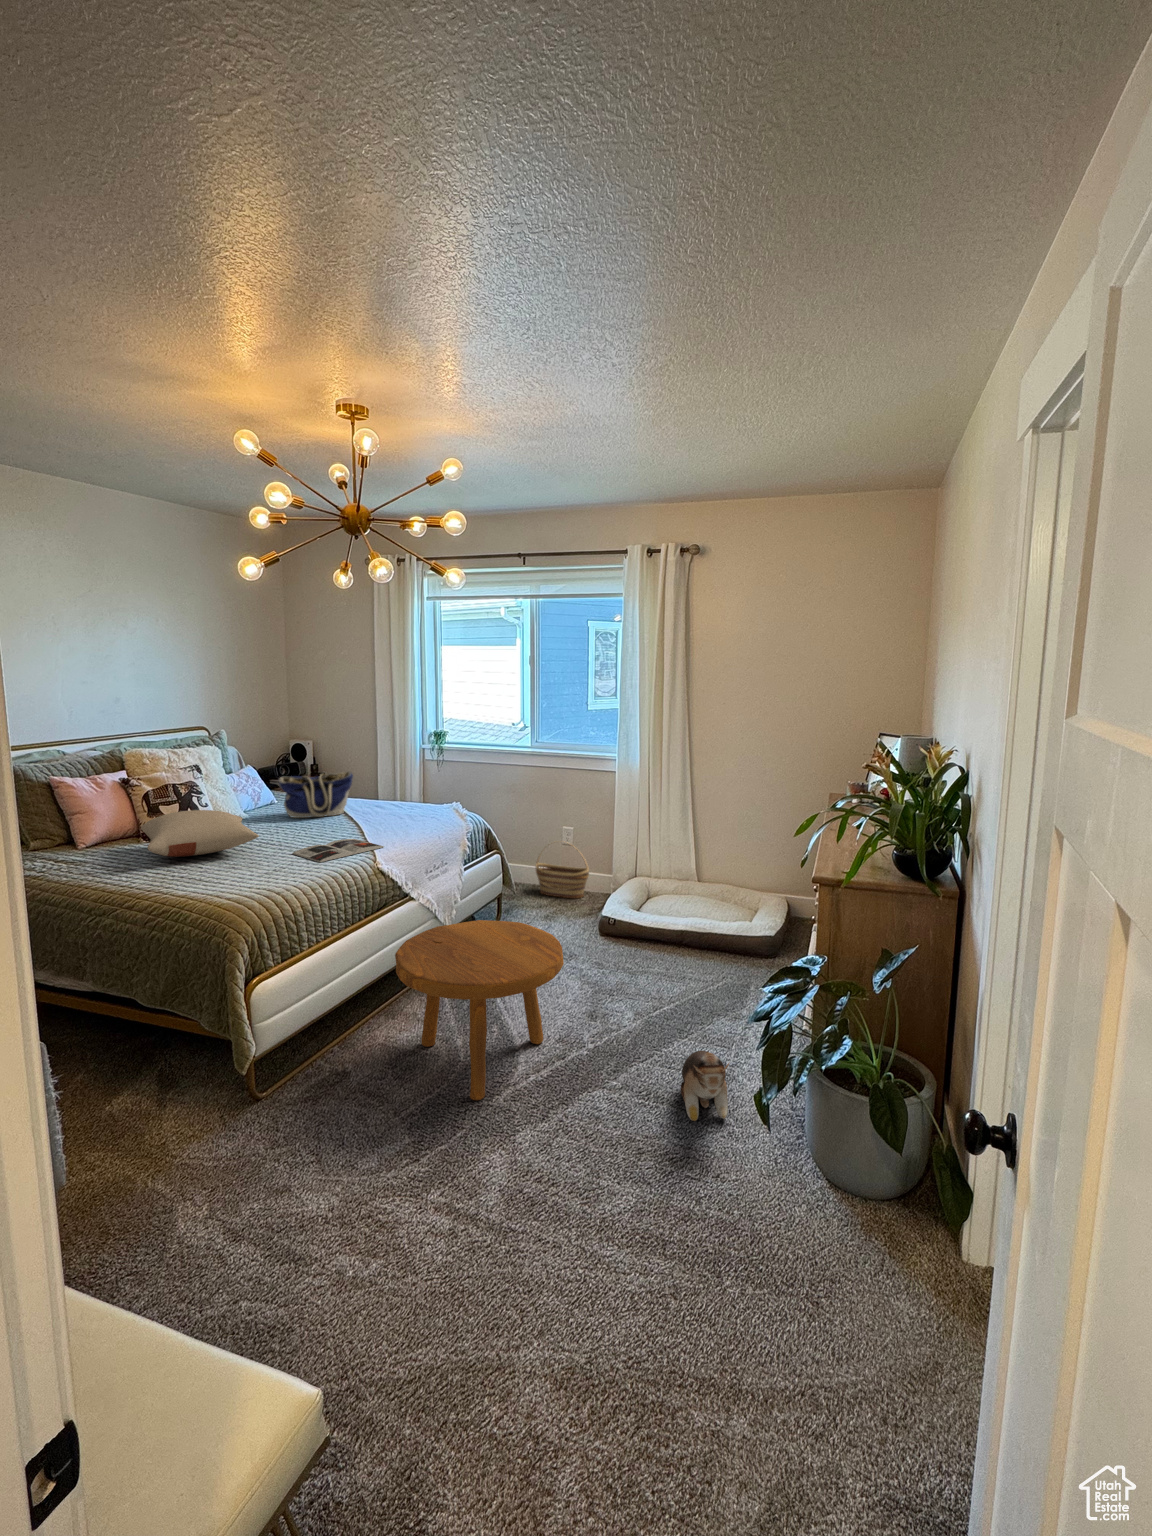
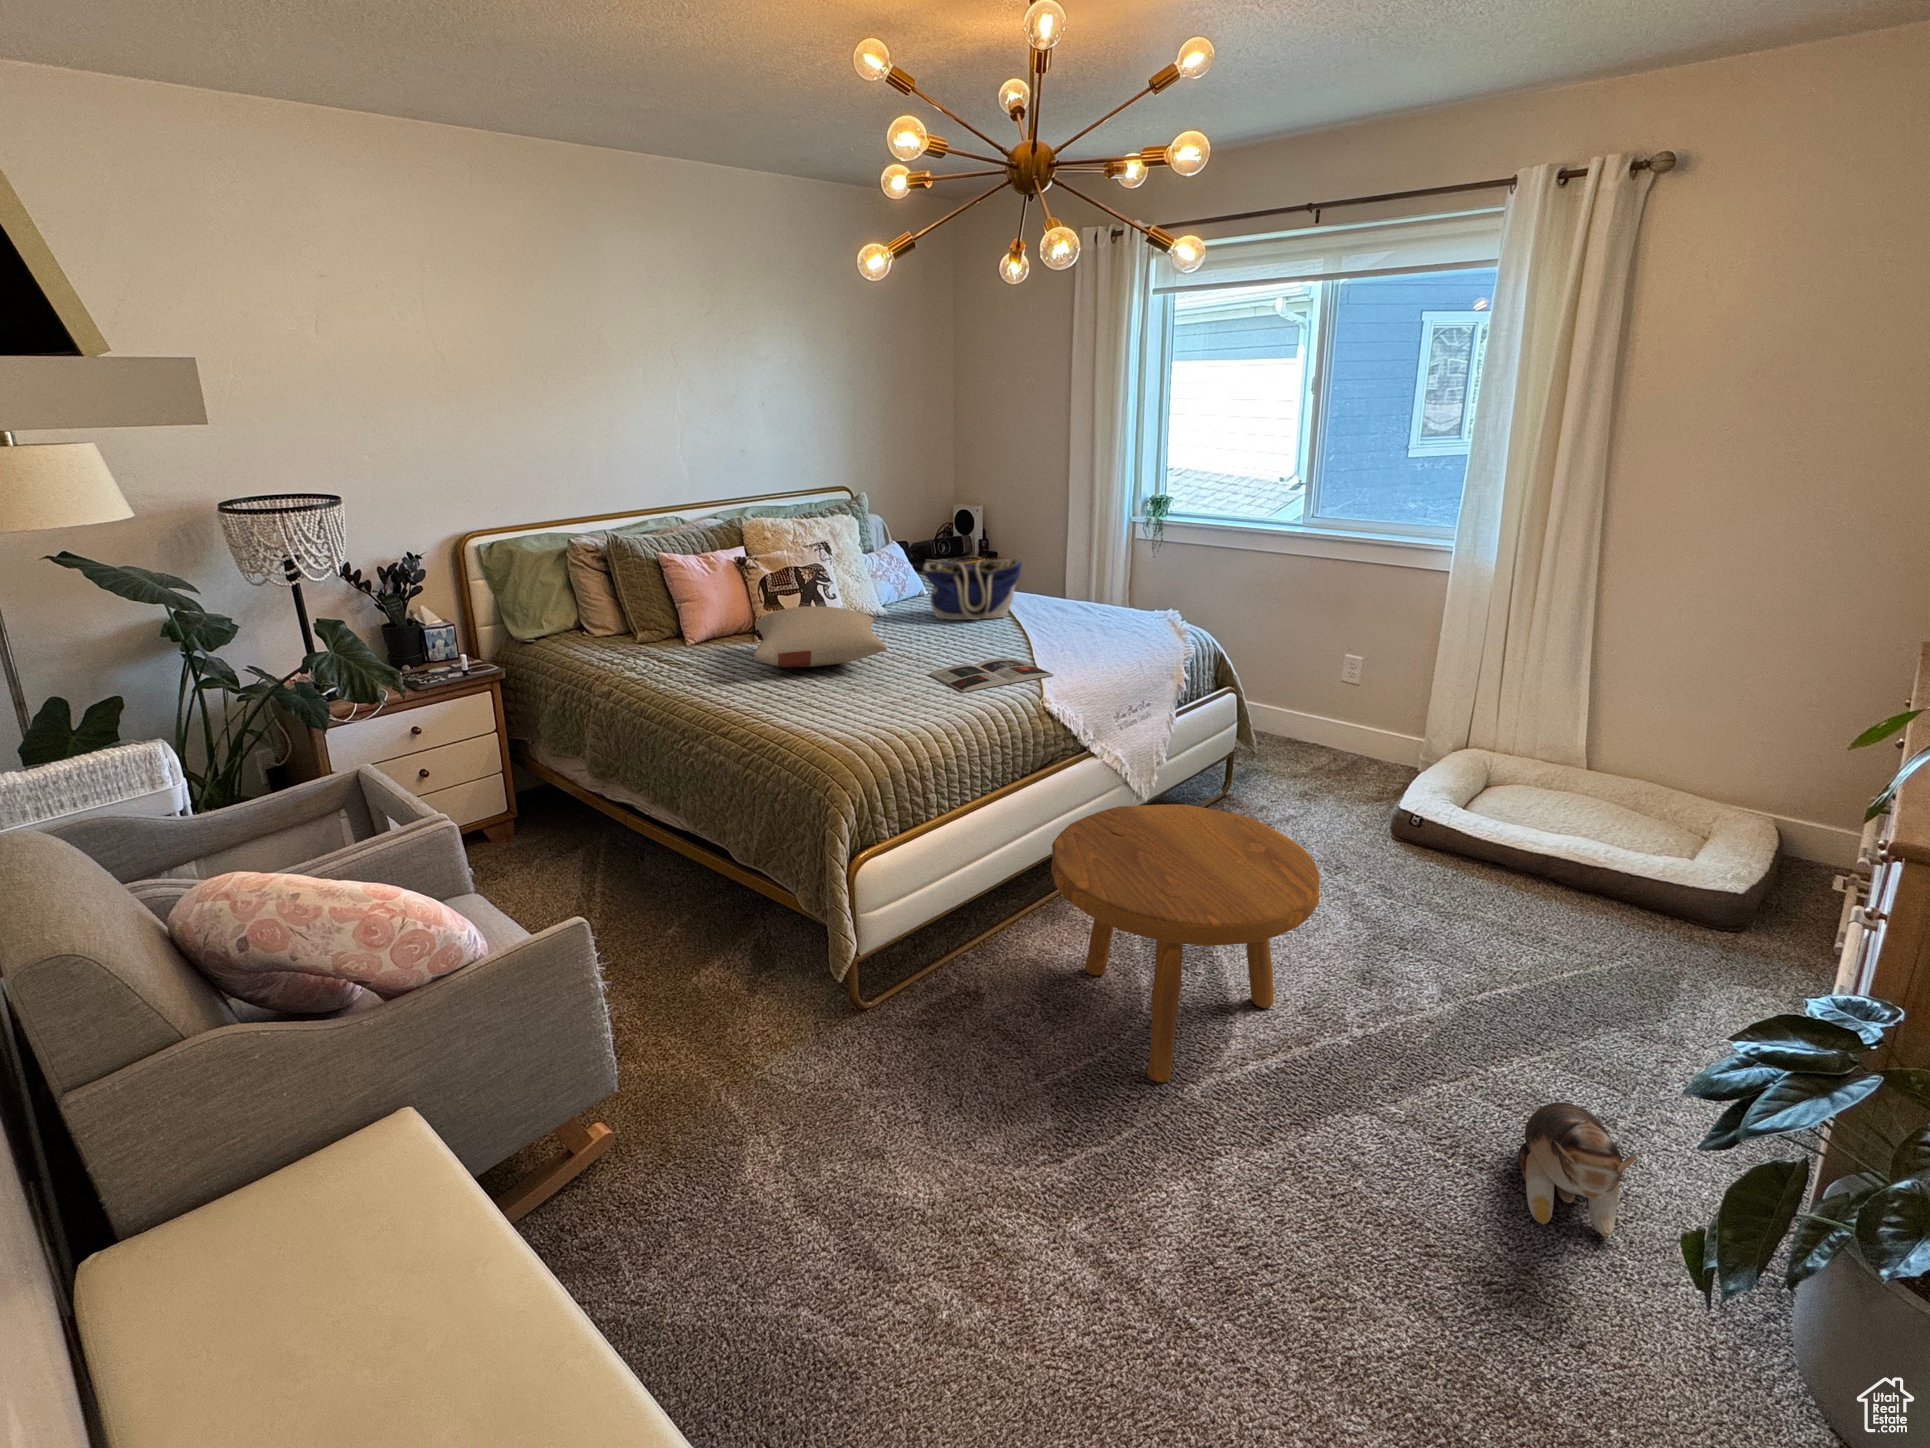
basket: present [536,843,589,898] -> none [1287,676,1377,767]

